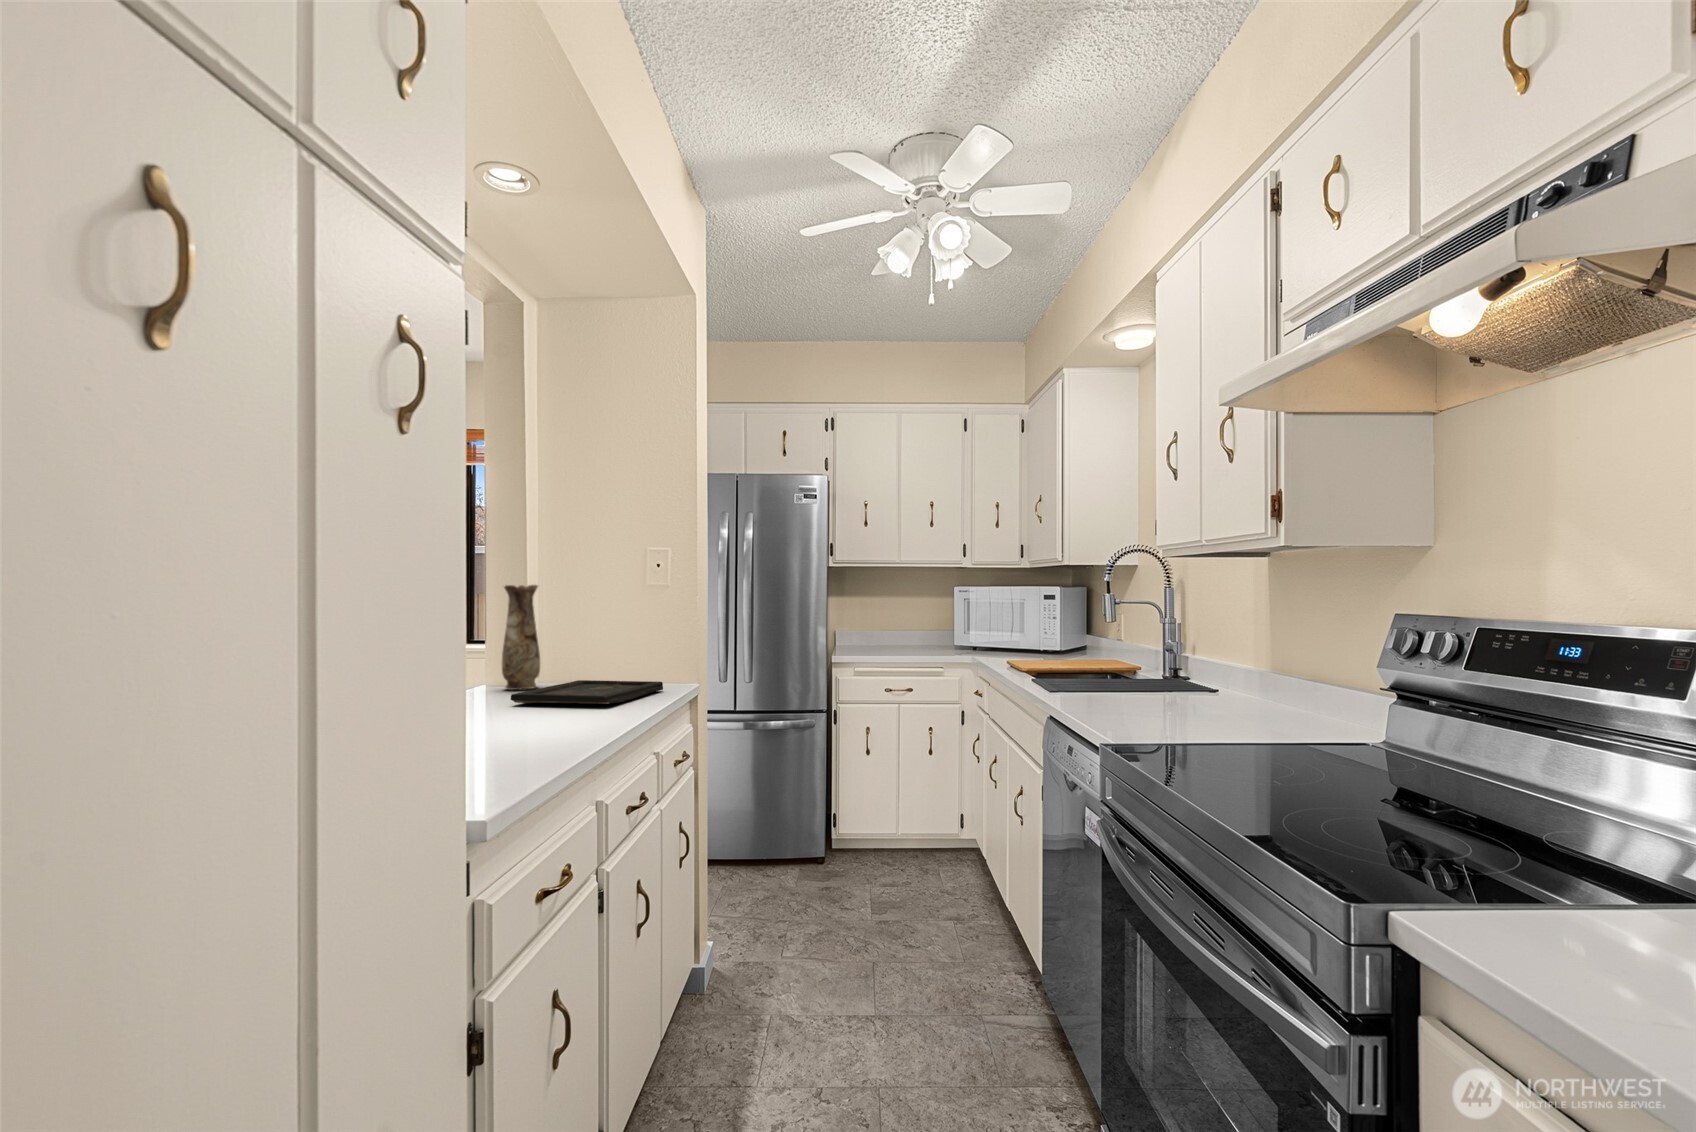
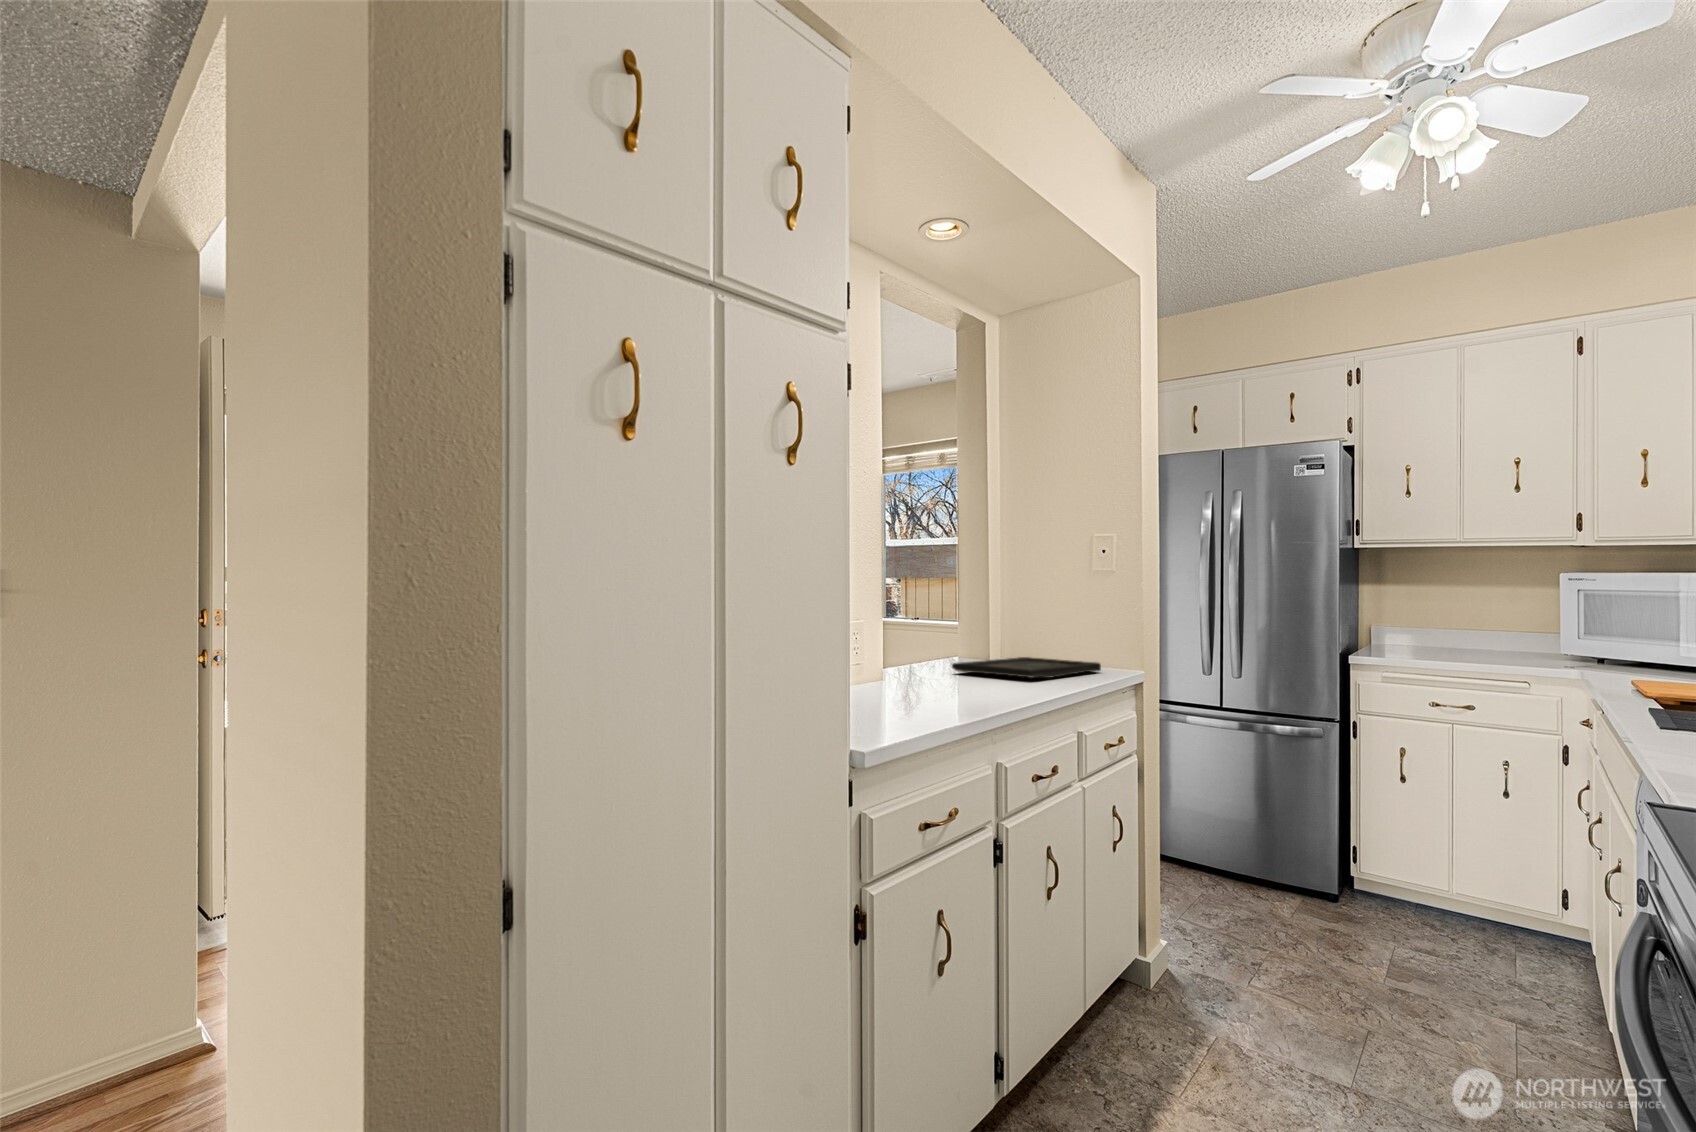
vase: present [502,585,540,690] -> none [958,564,991,662]

